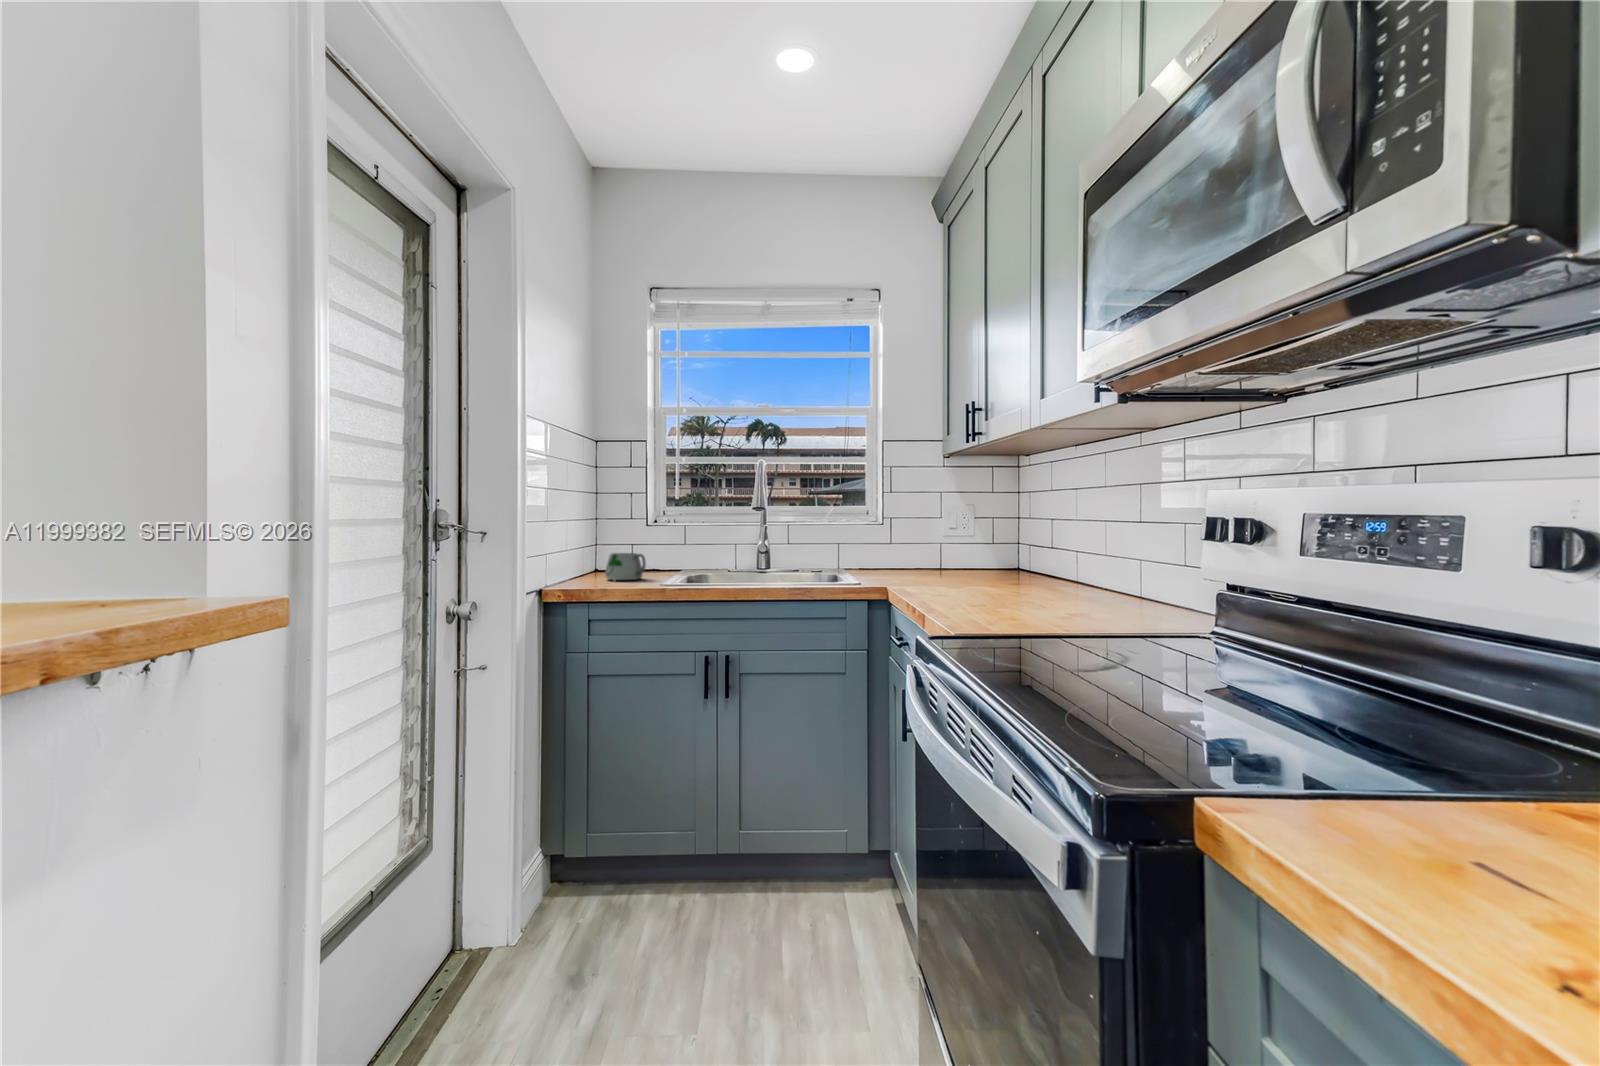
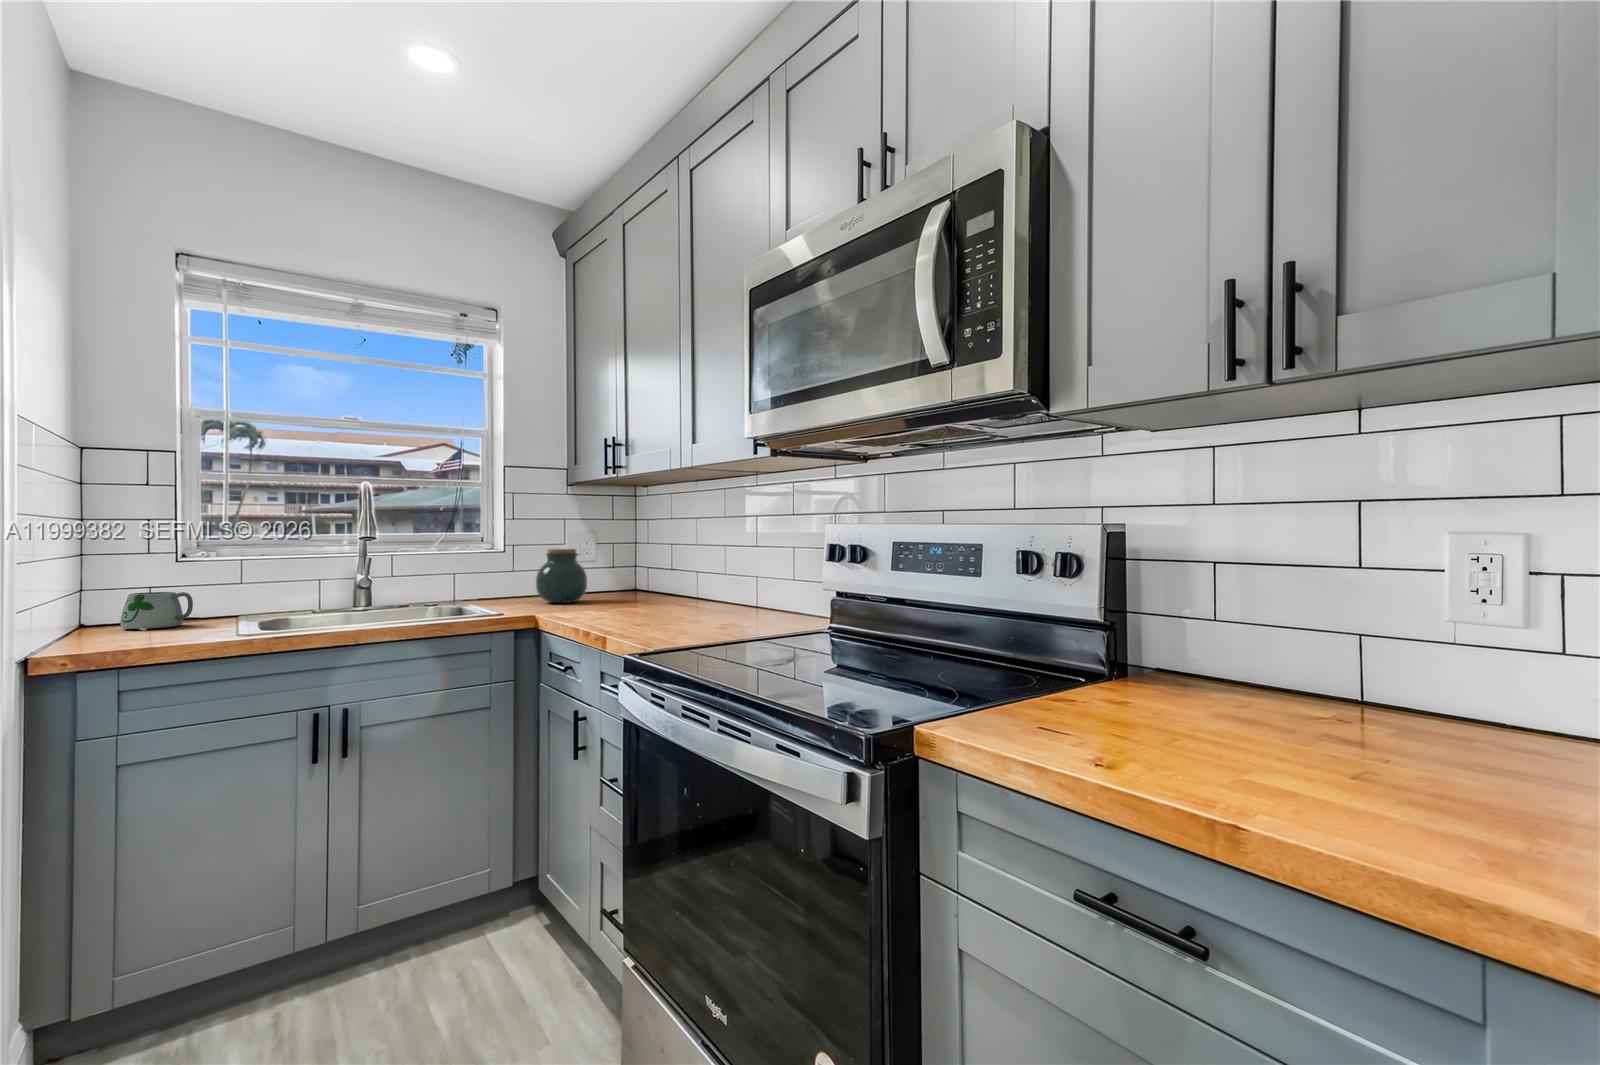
jar: none [909,523,959,577] -> present [536,549,587,603]

